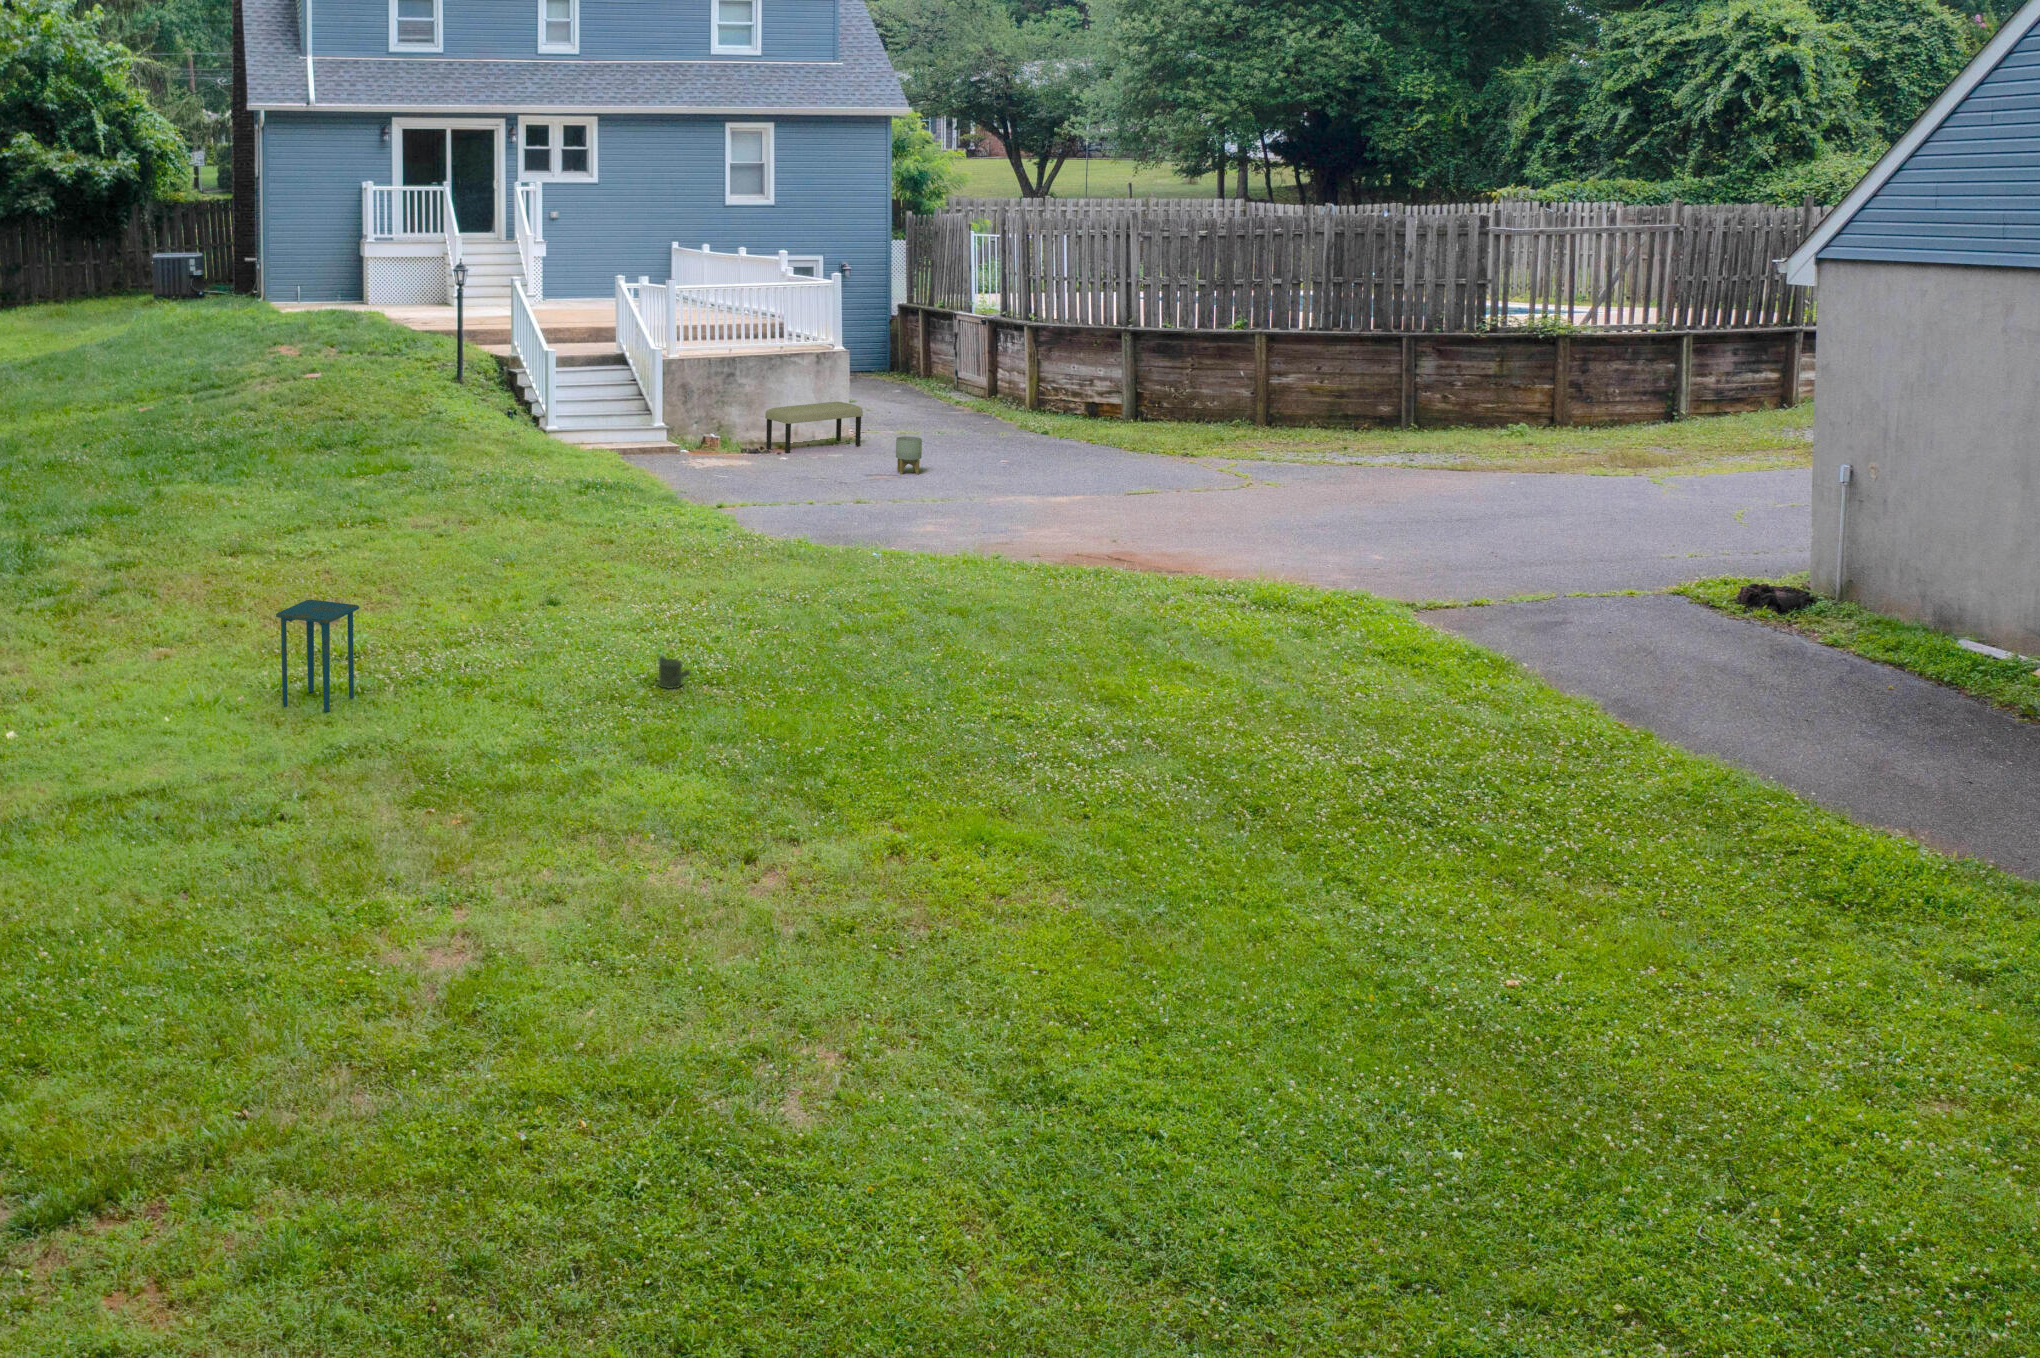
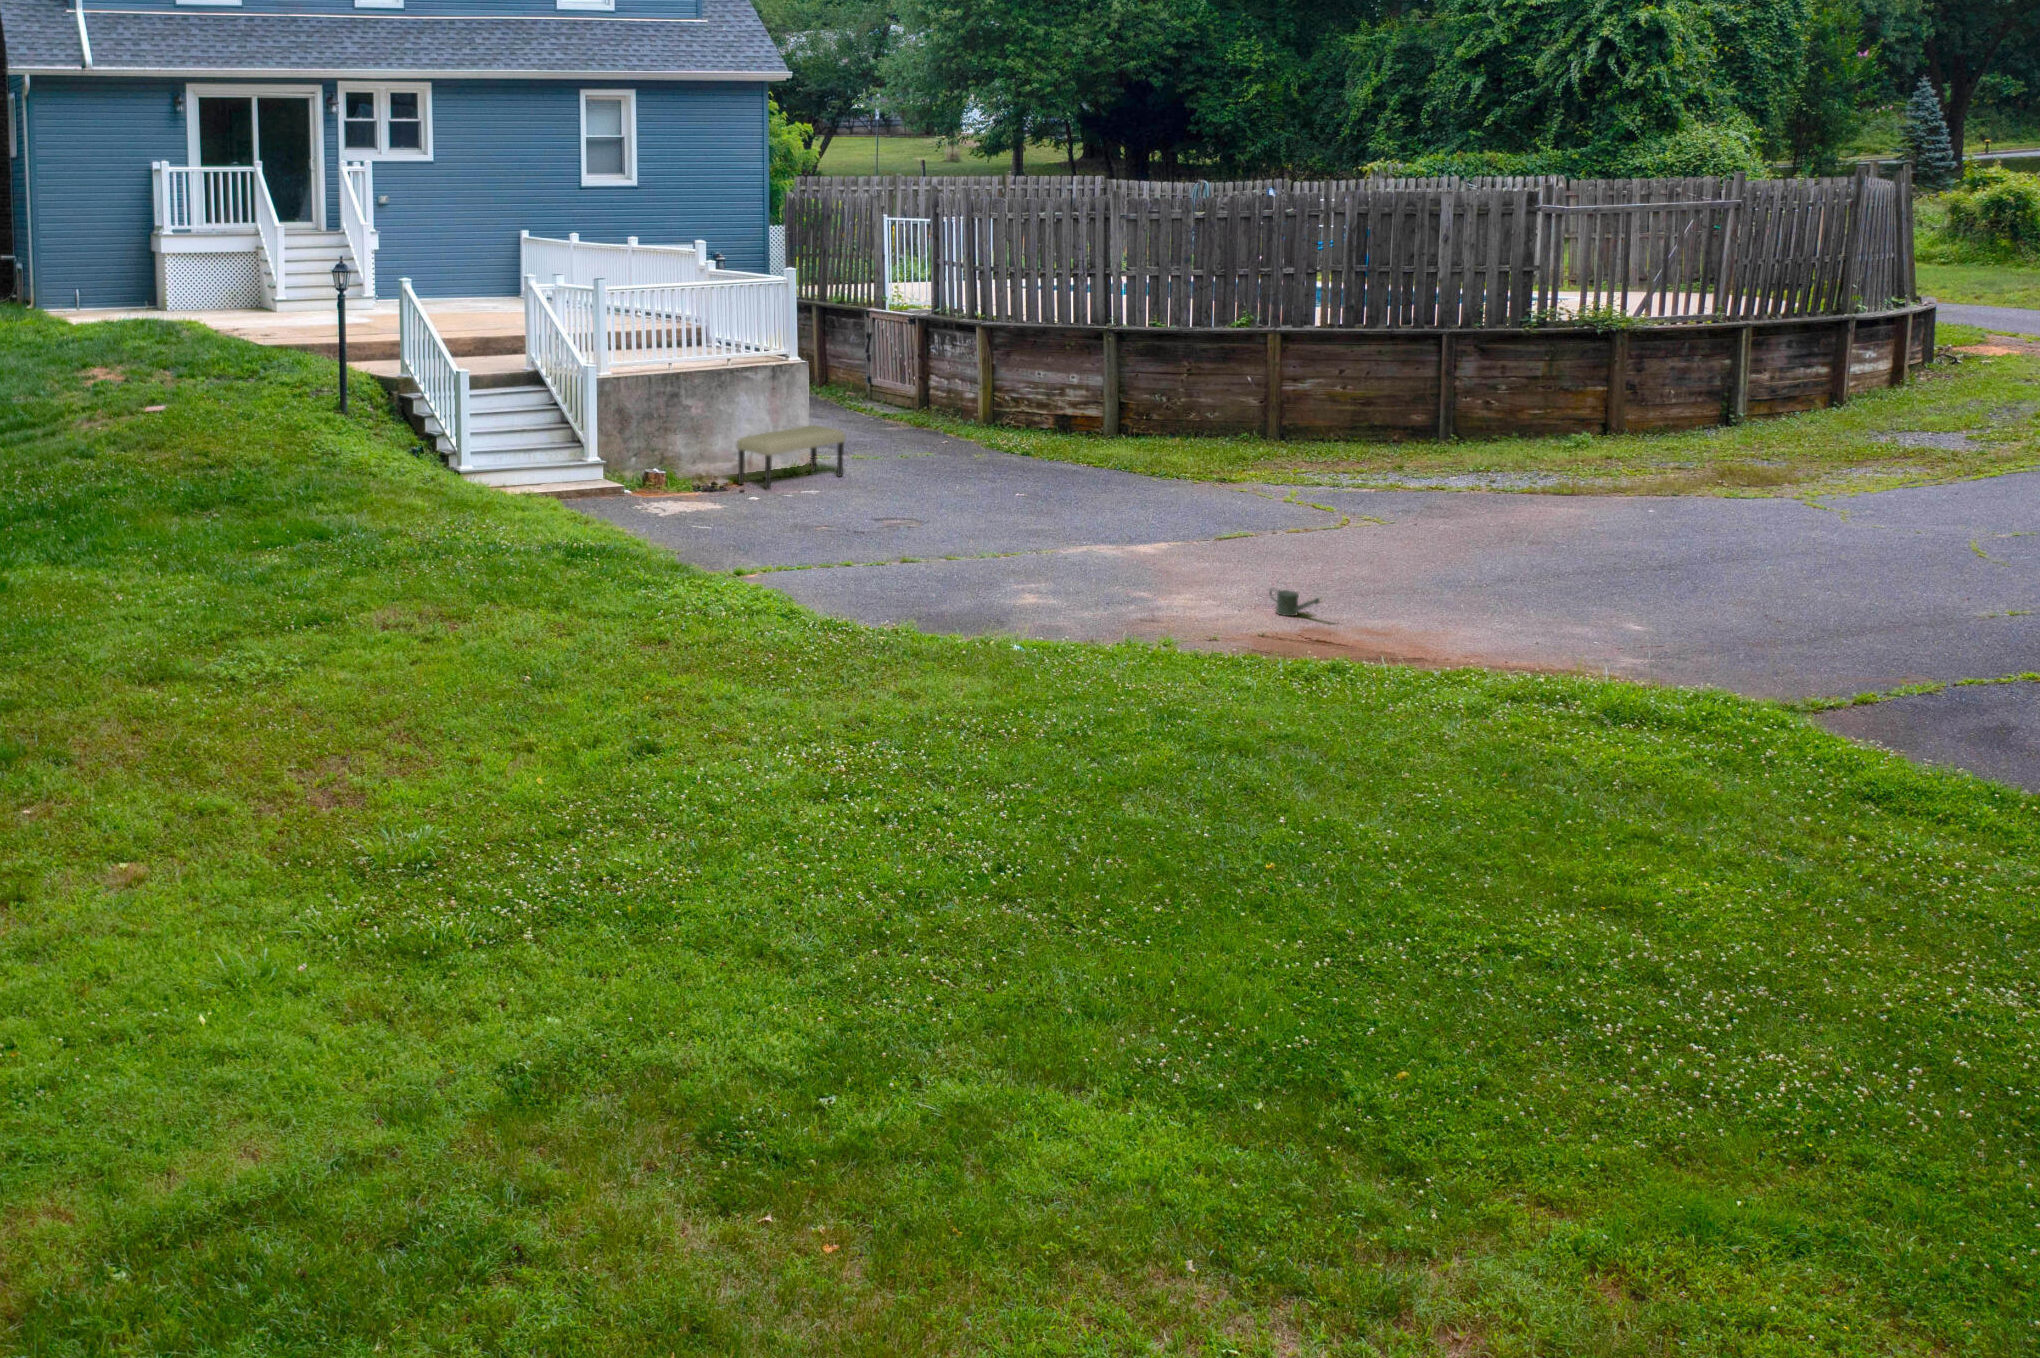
planter: present [896,436,922,475] -> none [919,470,950,517]
side table: present [276,600,359,712] -> none [425,826,539,1002]
watering can: present [659,656,691,689] -> present [1269,589,1319,616]

